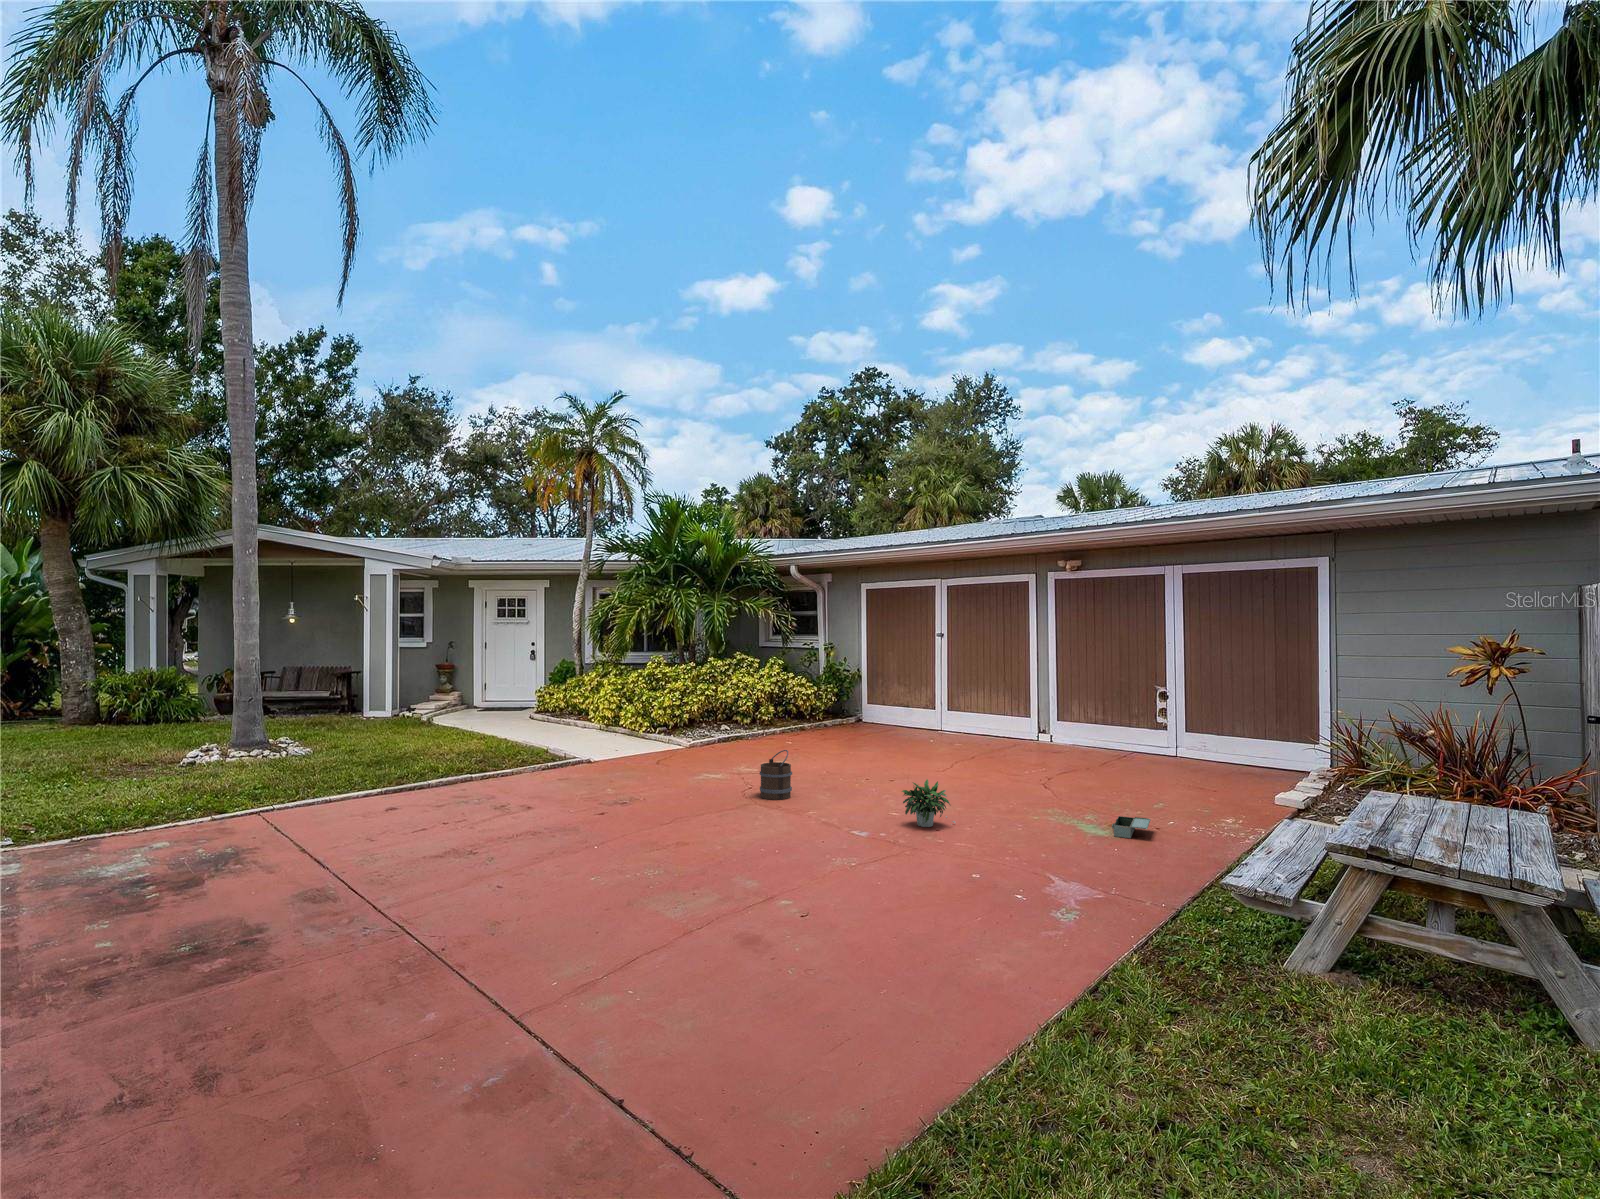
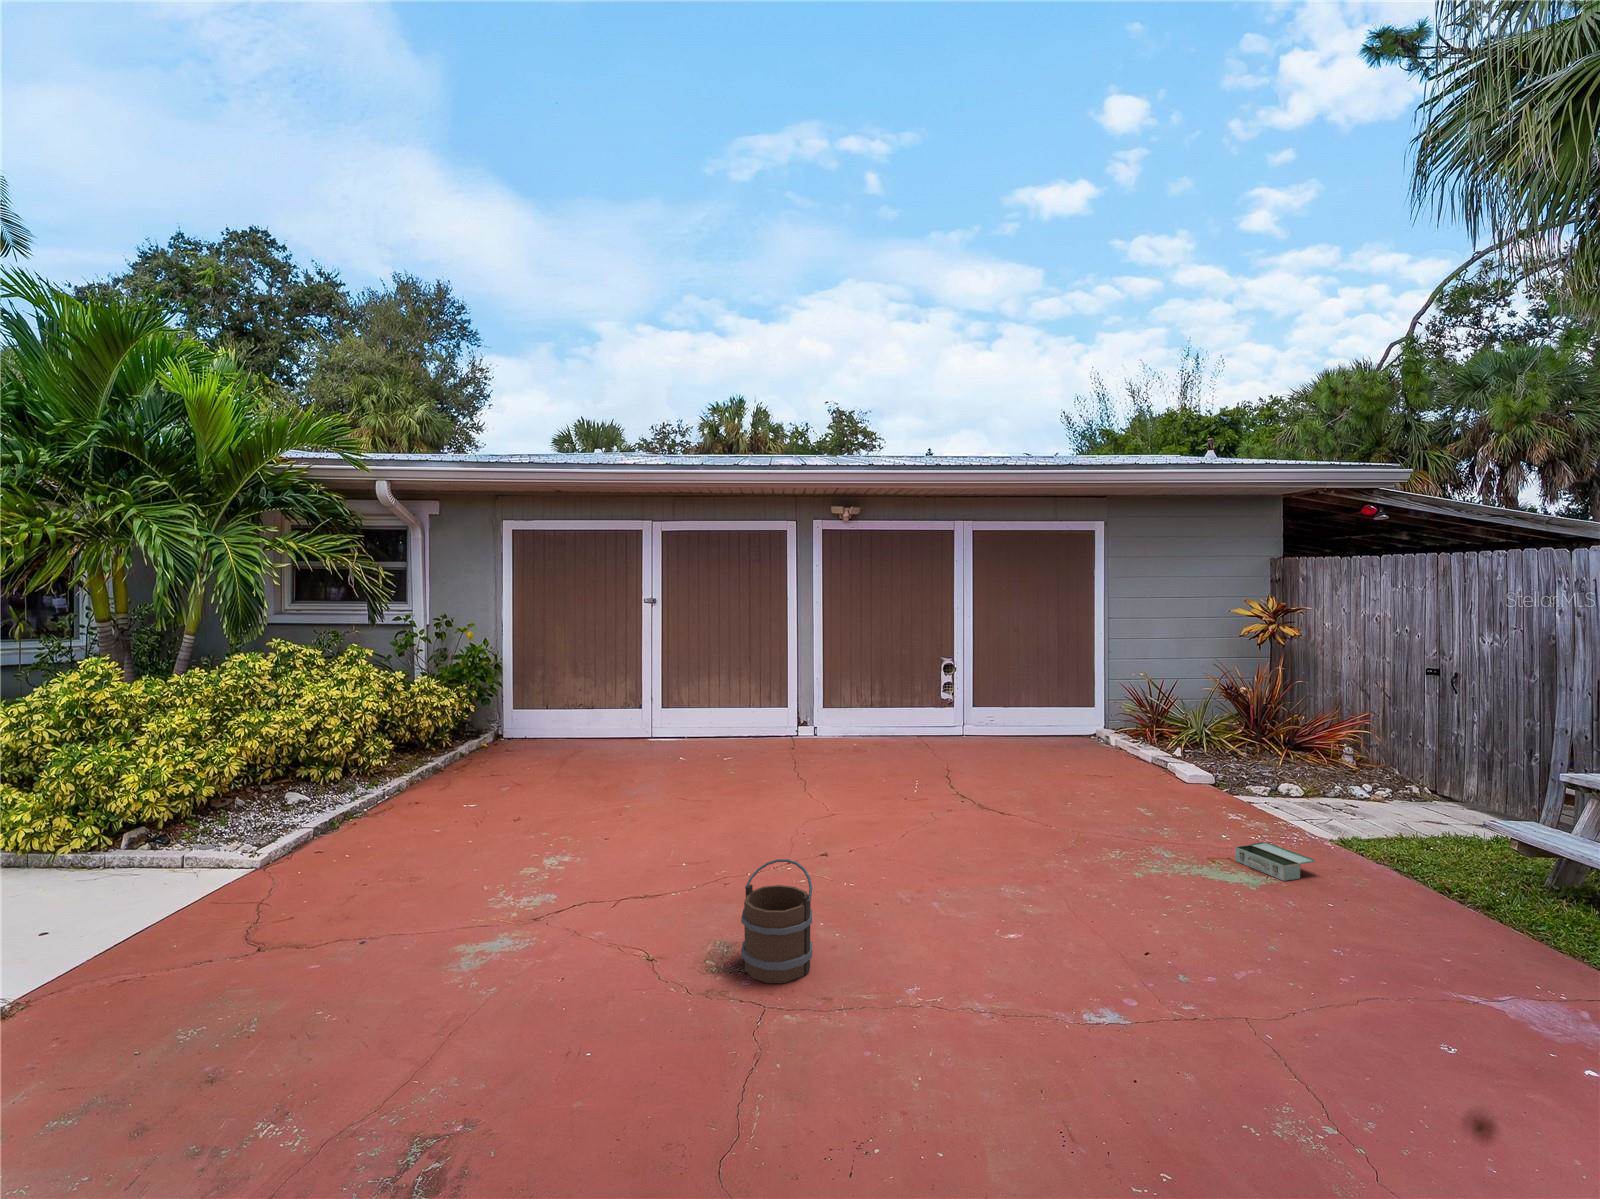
potted plant: present [902,779,955,827] -> none [1090,862,1174,954]

